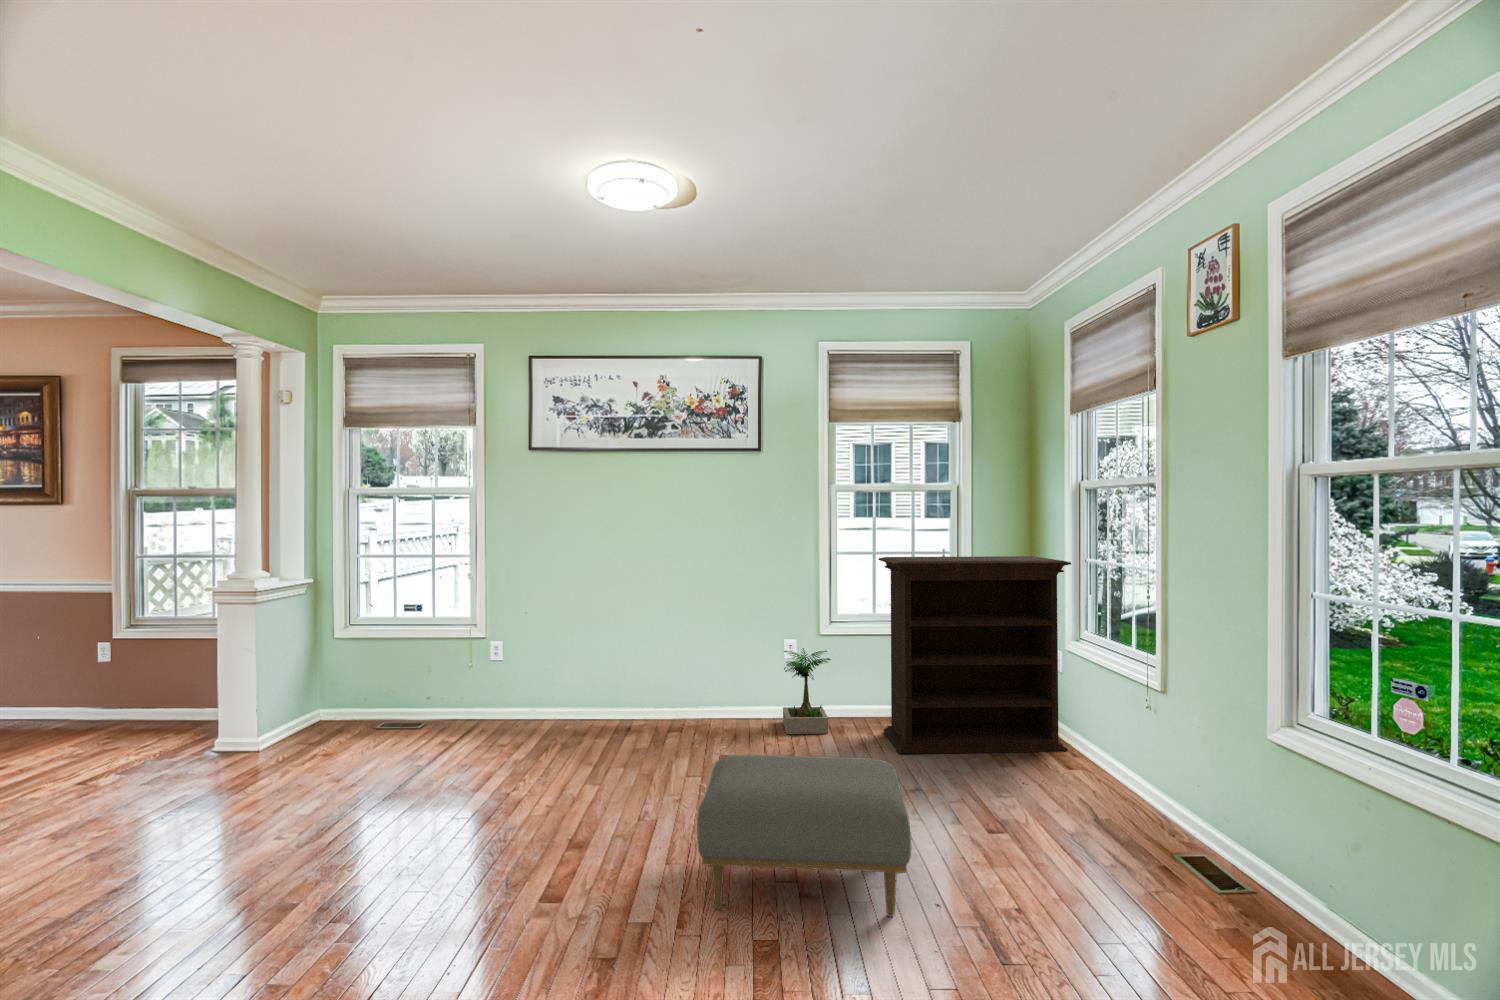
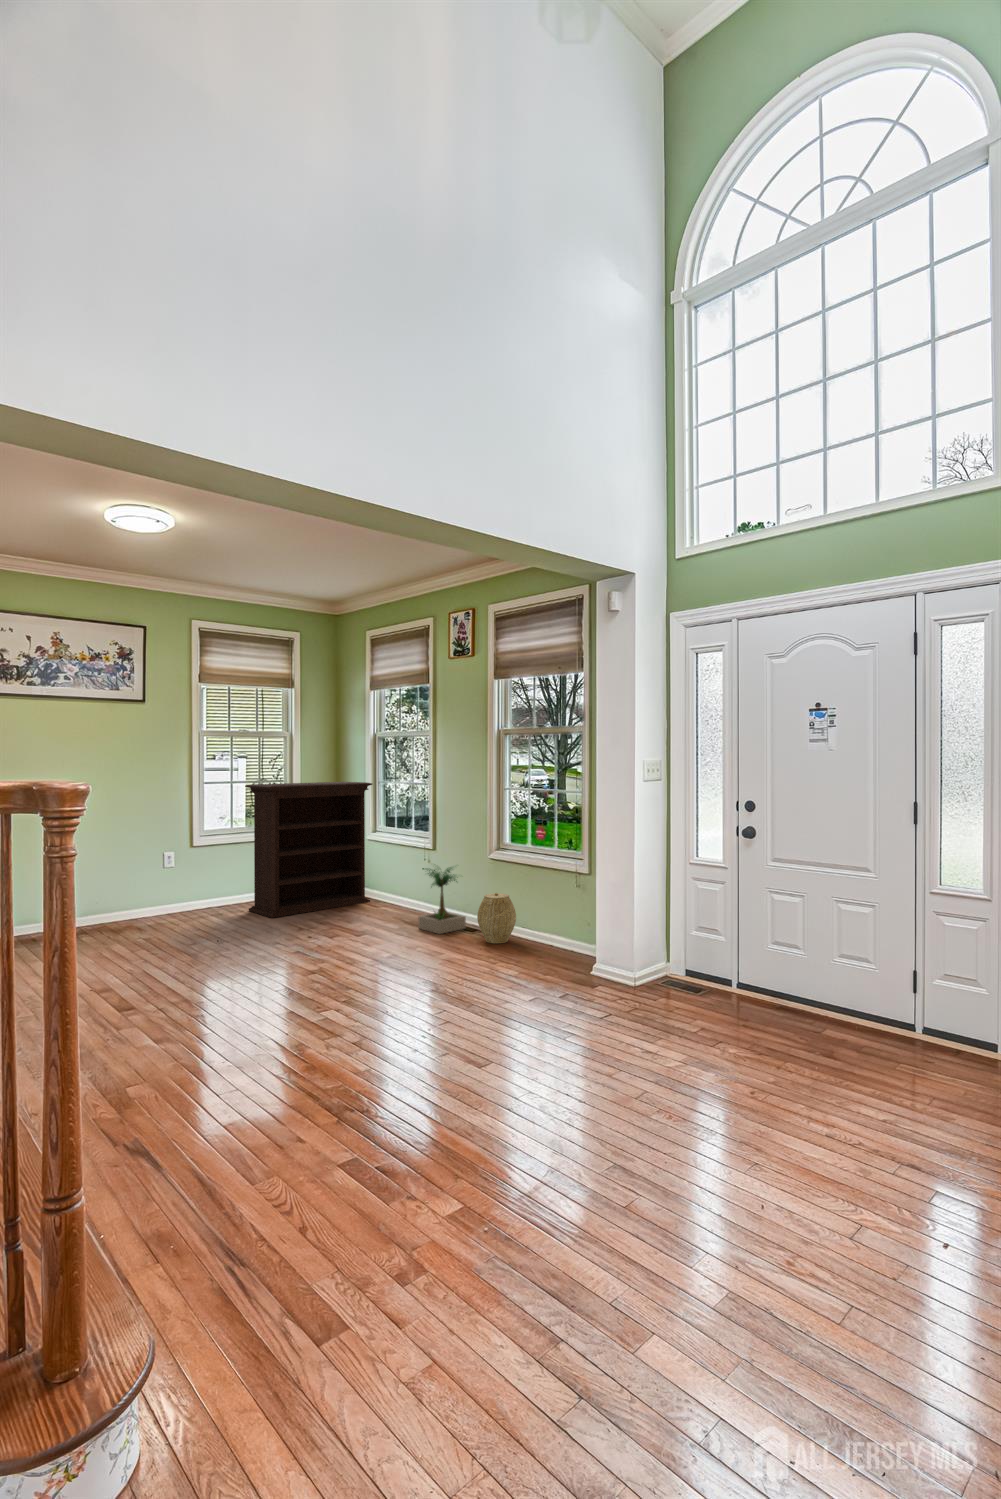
potted plant: present [783,648,831,734] -> present [418,867,466,934]
ottoman: present [697,755,911,917] -> none [206,896,348,986]
woven basket: none [1230,831,1338,961] -> present [477,893,516,943]

